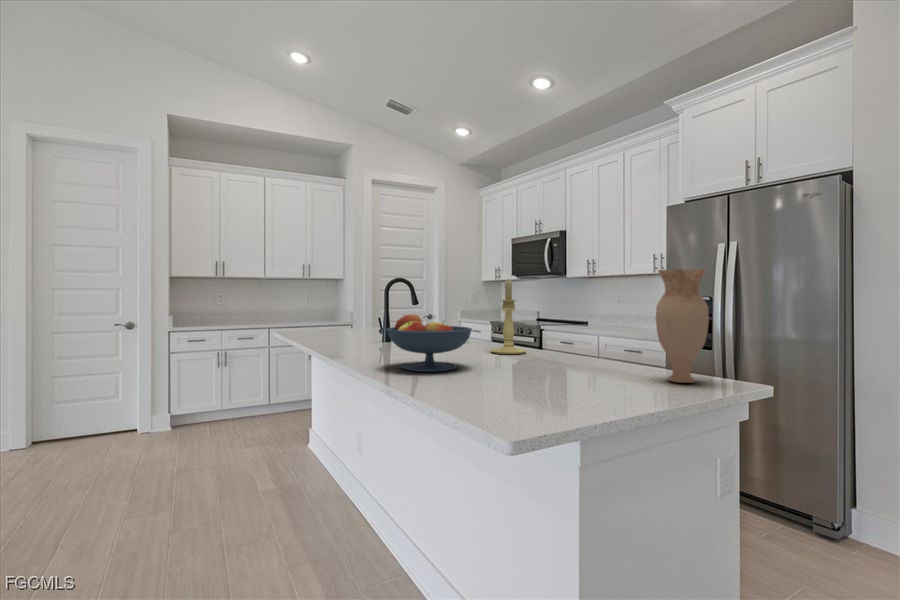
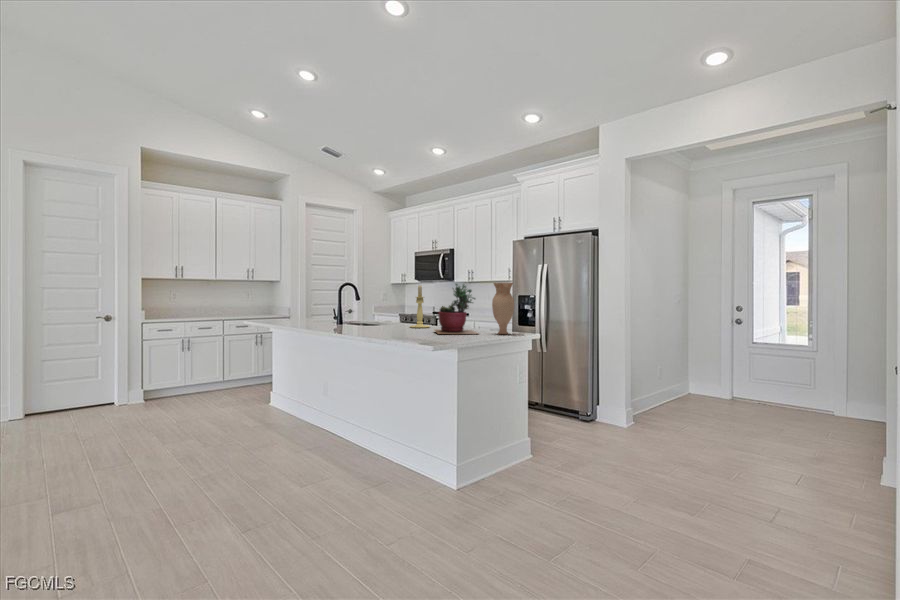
succulent plant: none [529,273,628,380] -> present [434,284,478,334]
fruit bowl: present [386,314,472,372] -> none [358,304,404,334]

